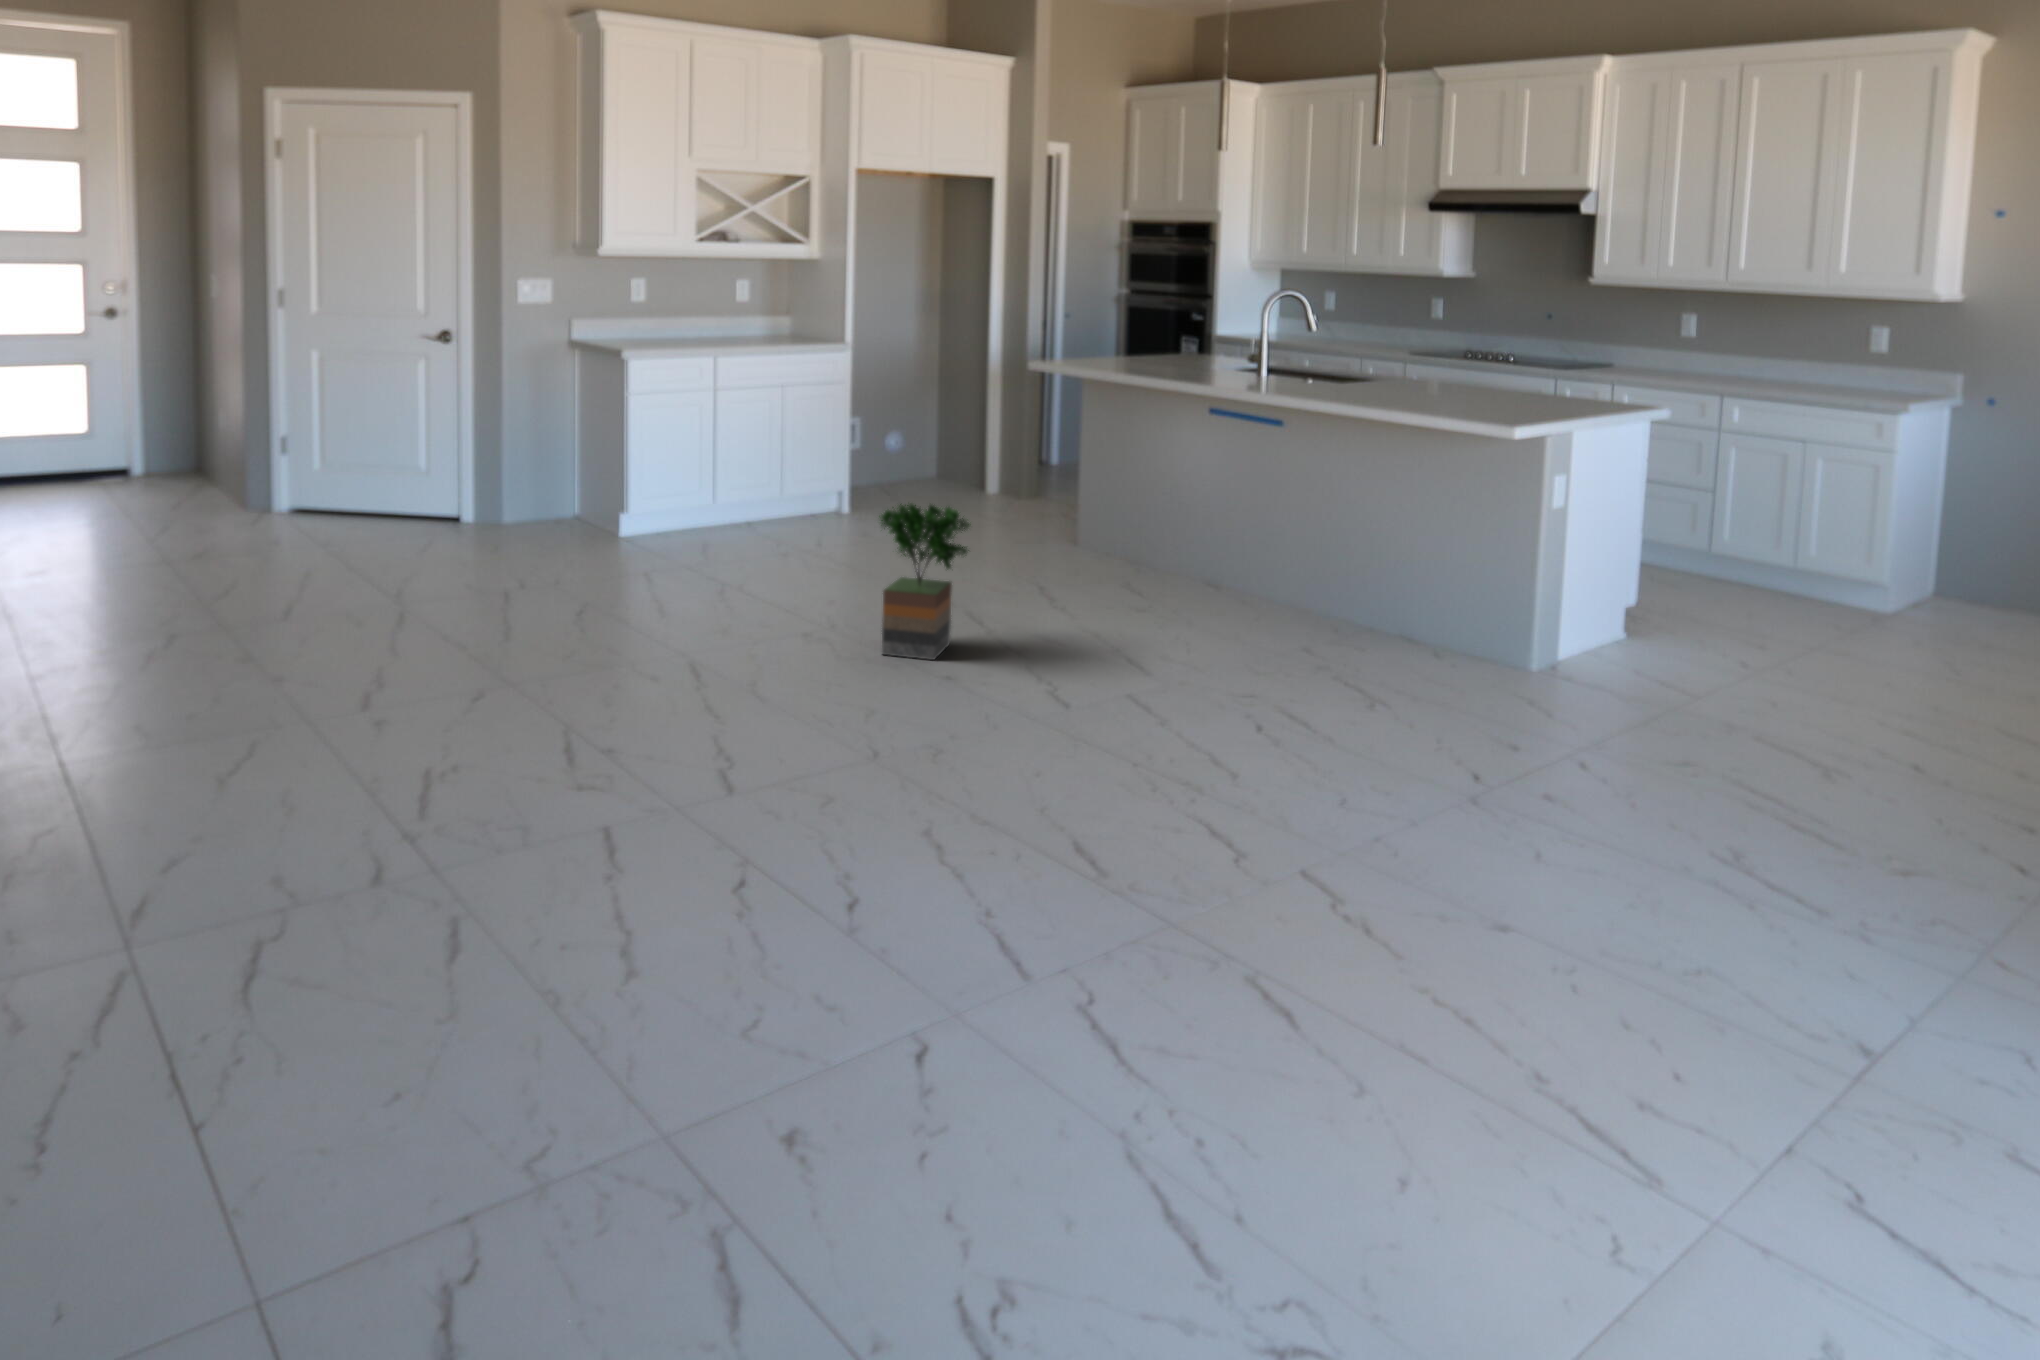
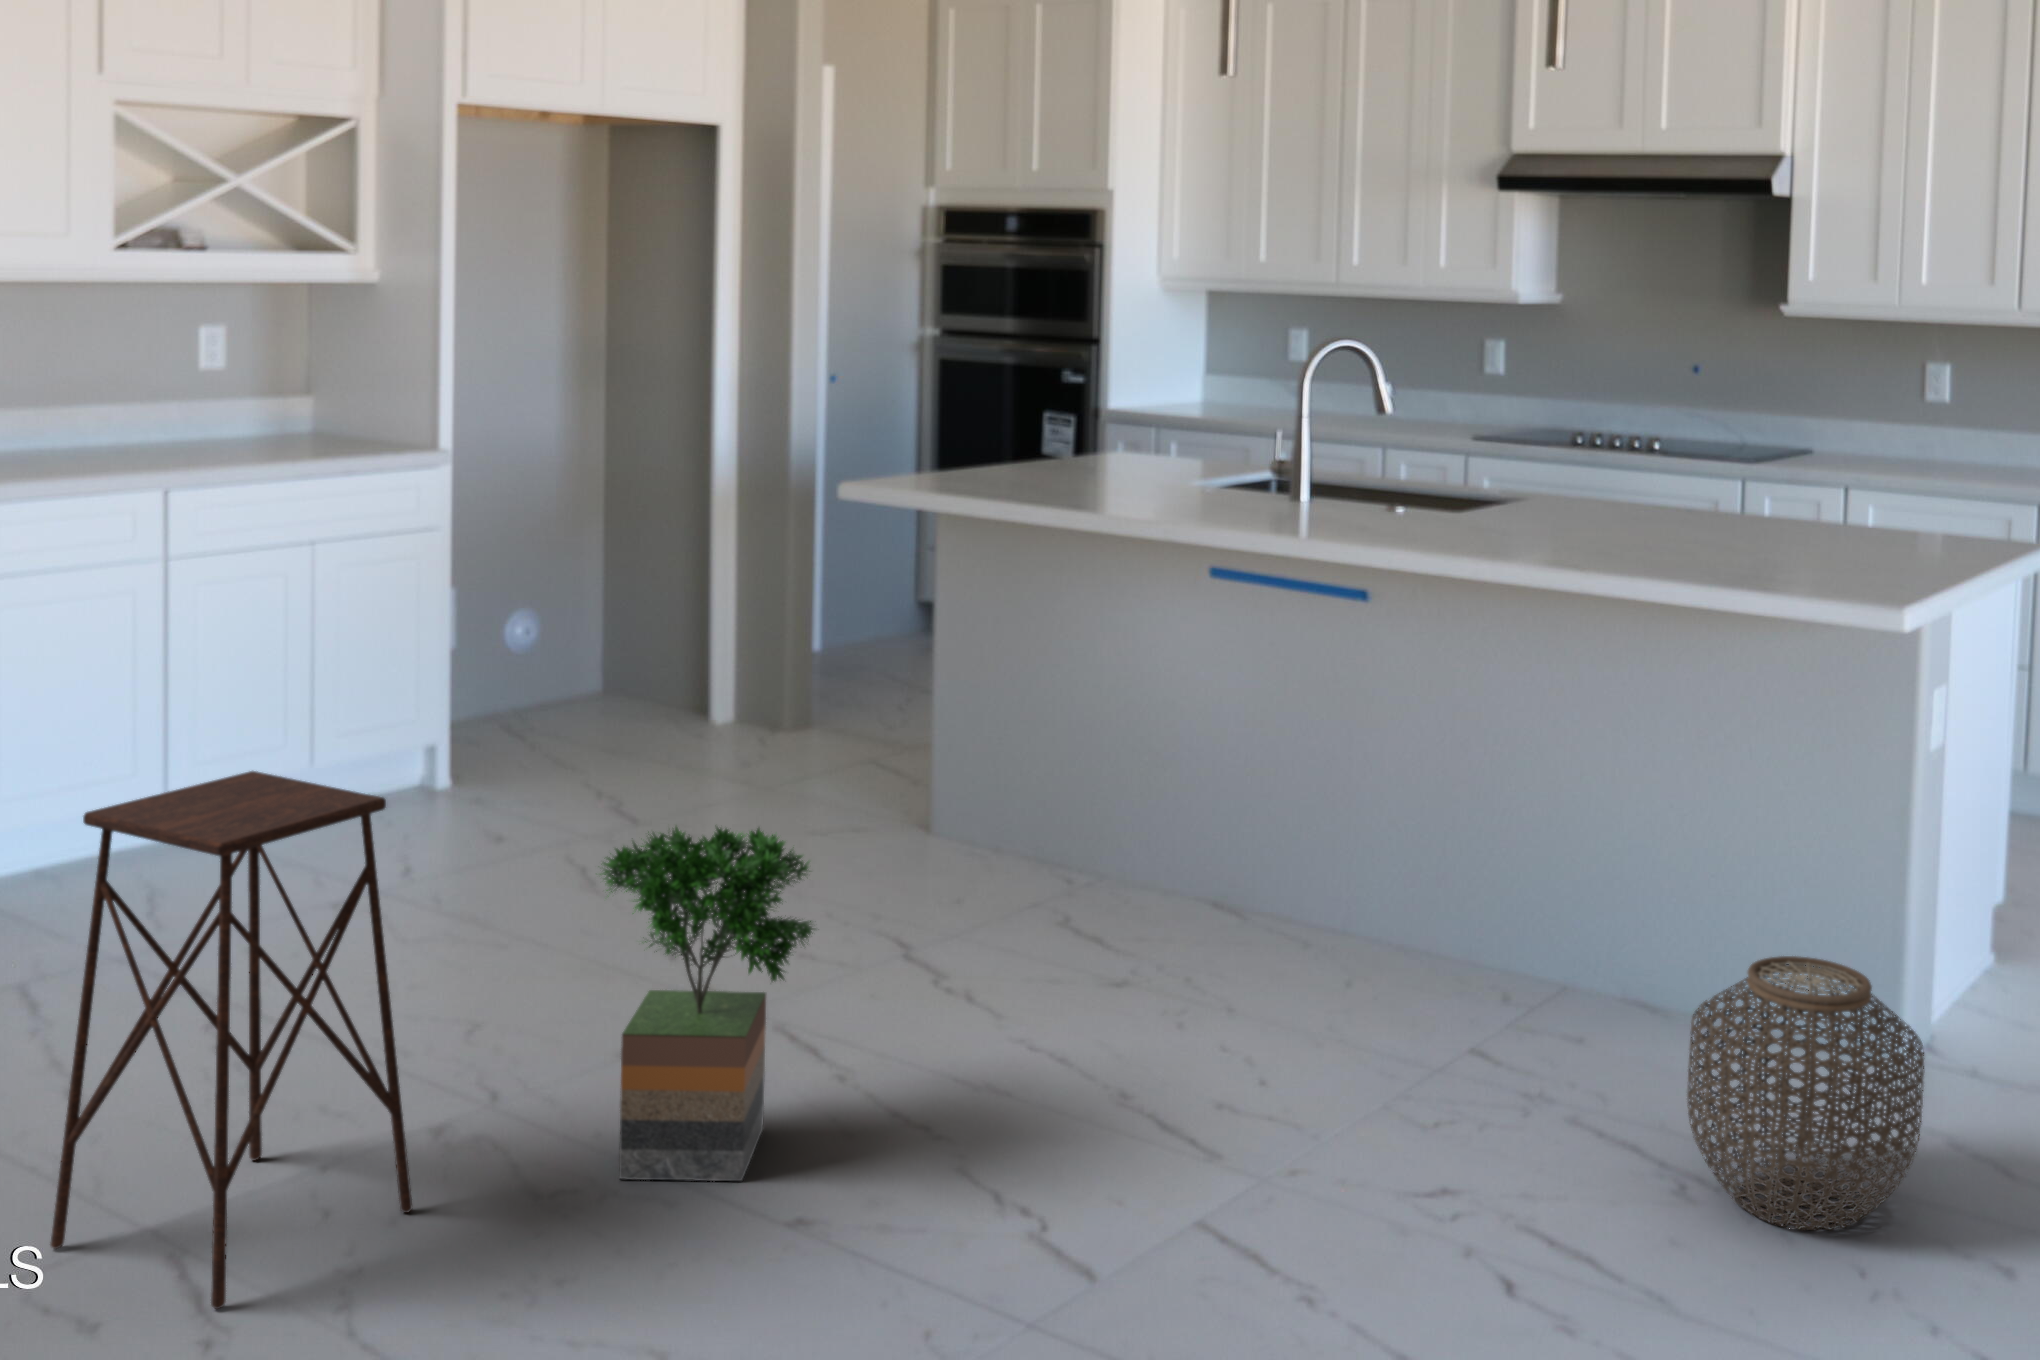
side table: none [651,465,794,678] -> present [51,771,412,1309]
woven basket: none [1376,593,1493,723] -> present [1687,956,1924,1230]

